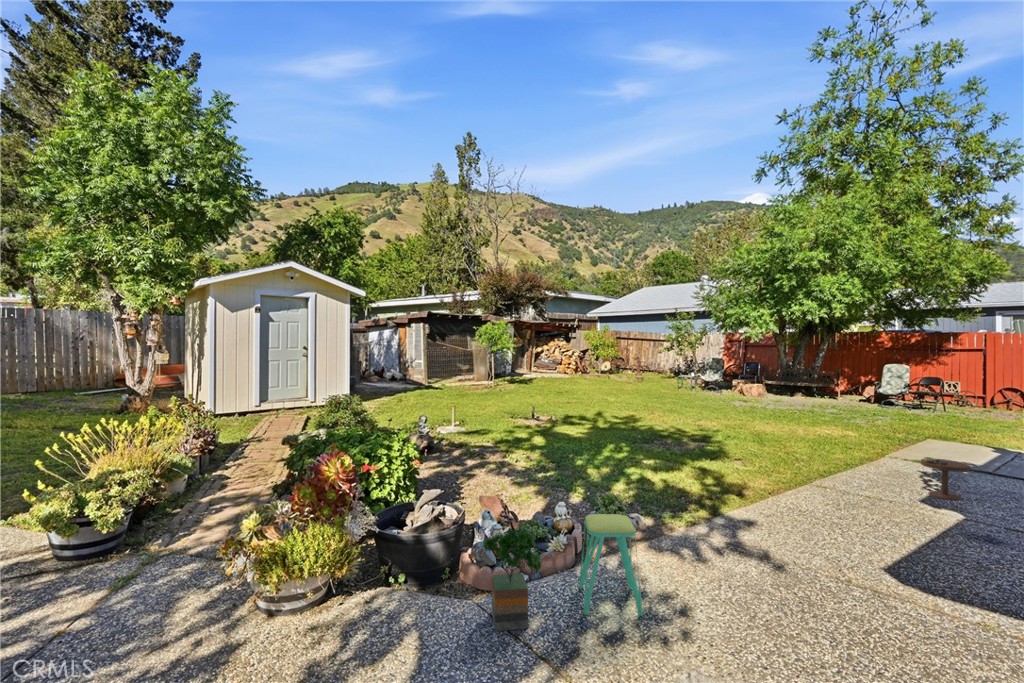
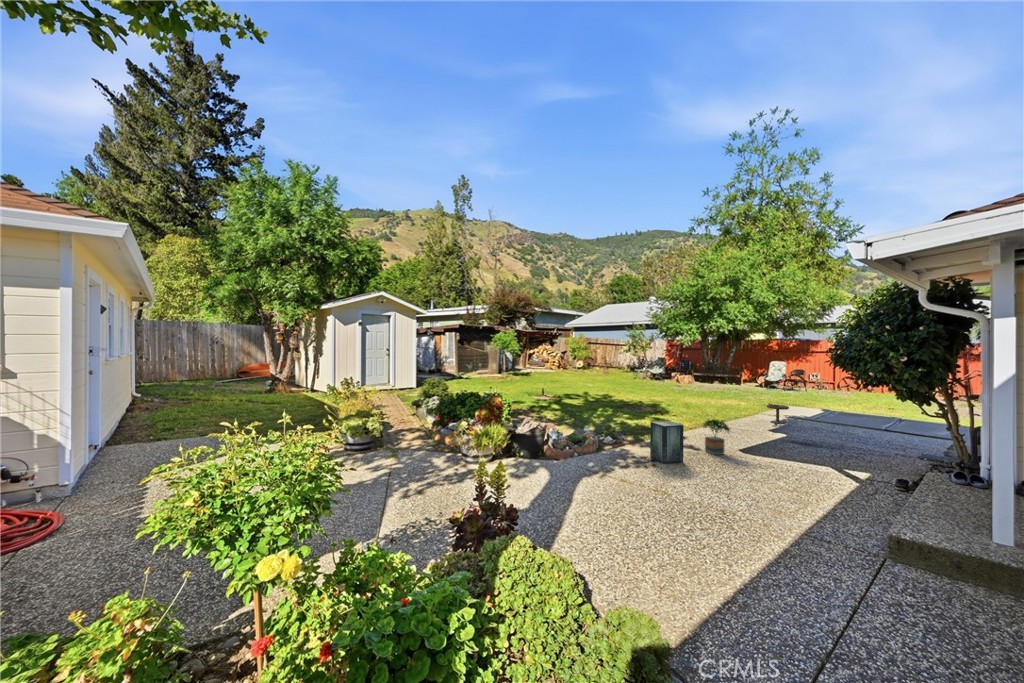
storage box: none [675,510,751,621] -> present [650,421,683,464]
stool: present [579,514,643,616] -> none [608,422,638,463]
potted tree: present [482,529,542,631] -> present [703,419,730,455]

